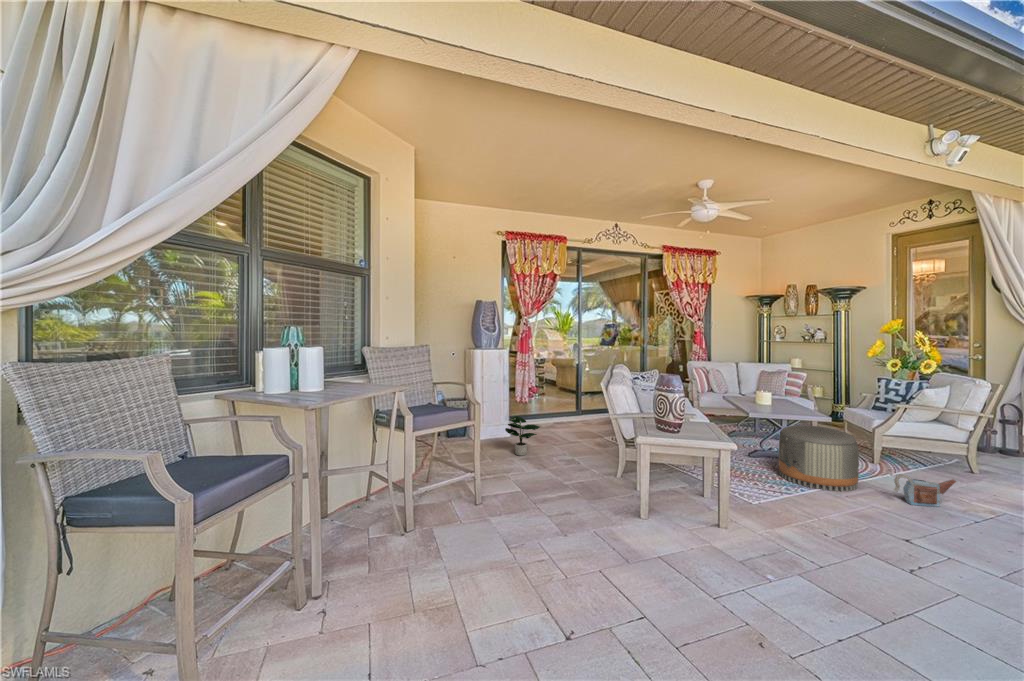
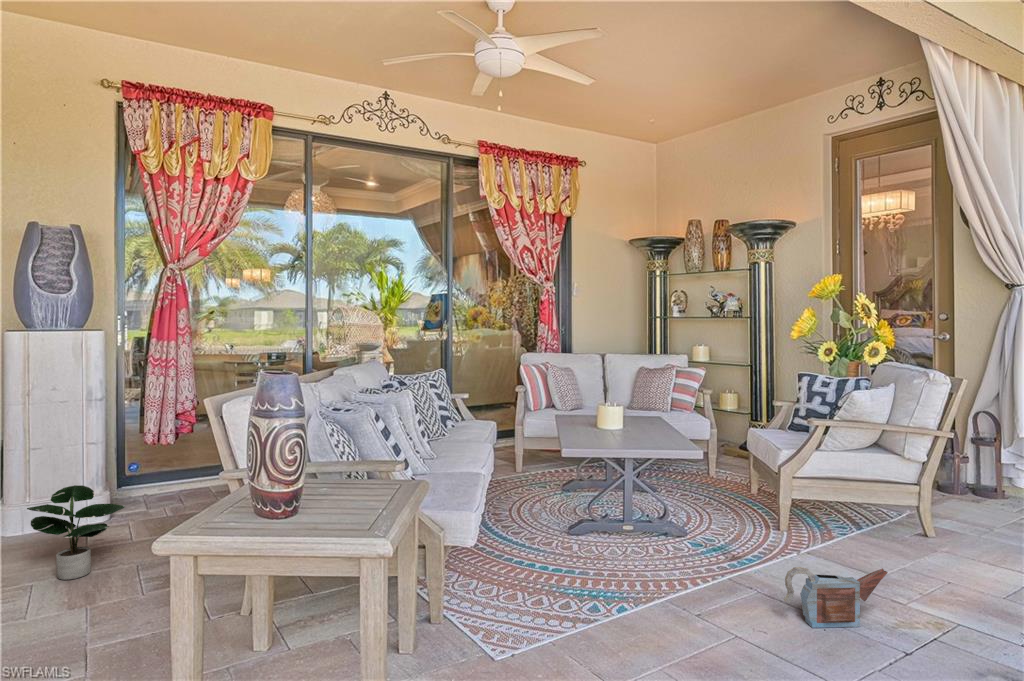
pouf: present [779,425,859,491] -> none [605,472,735,608]

